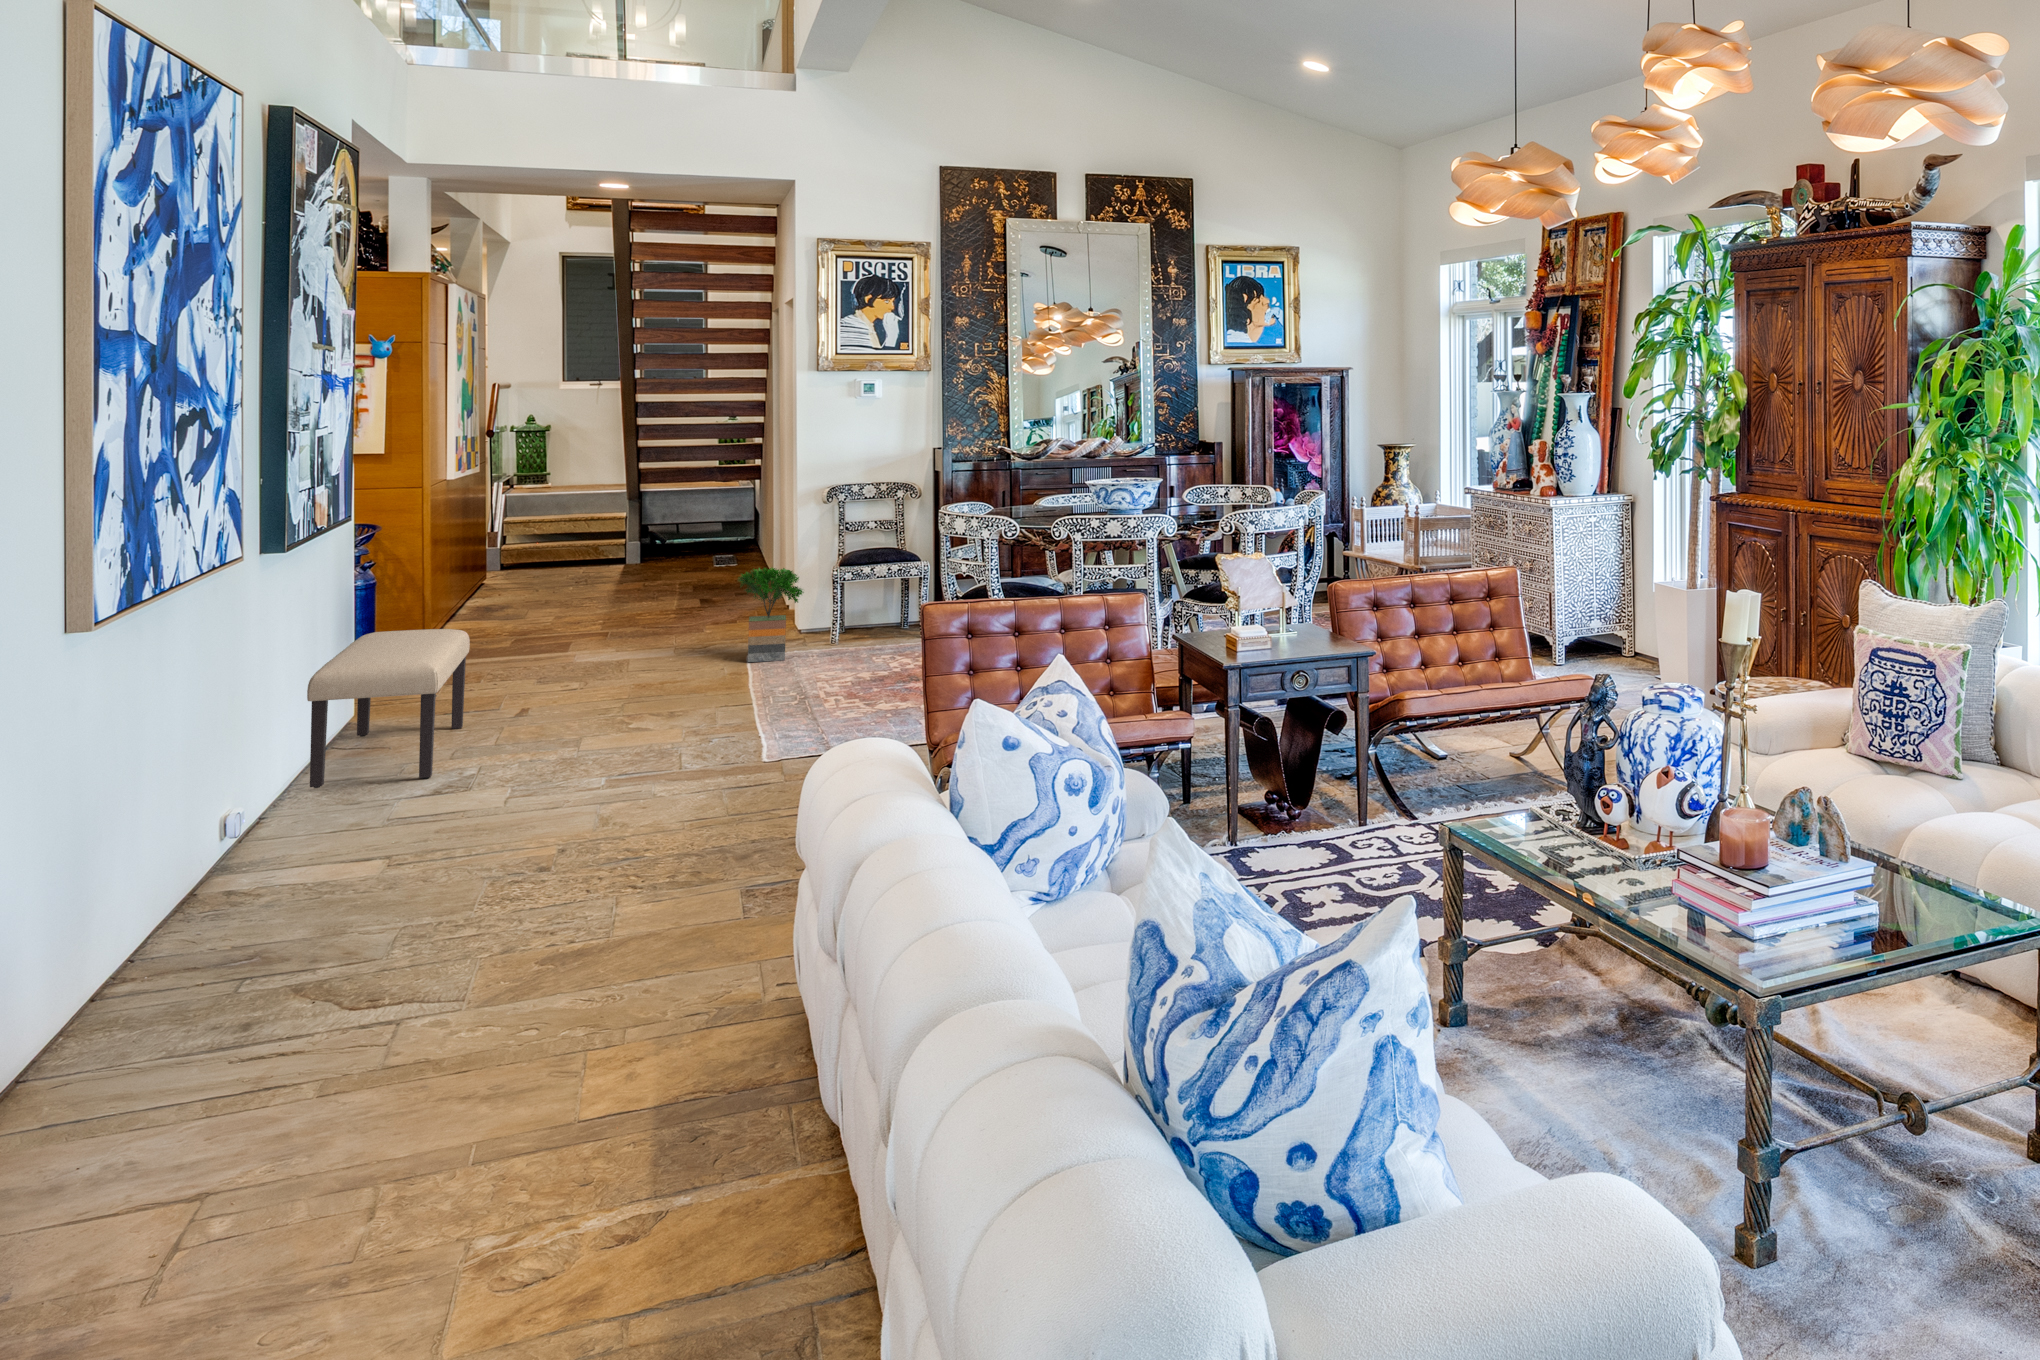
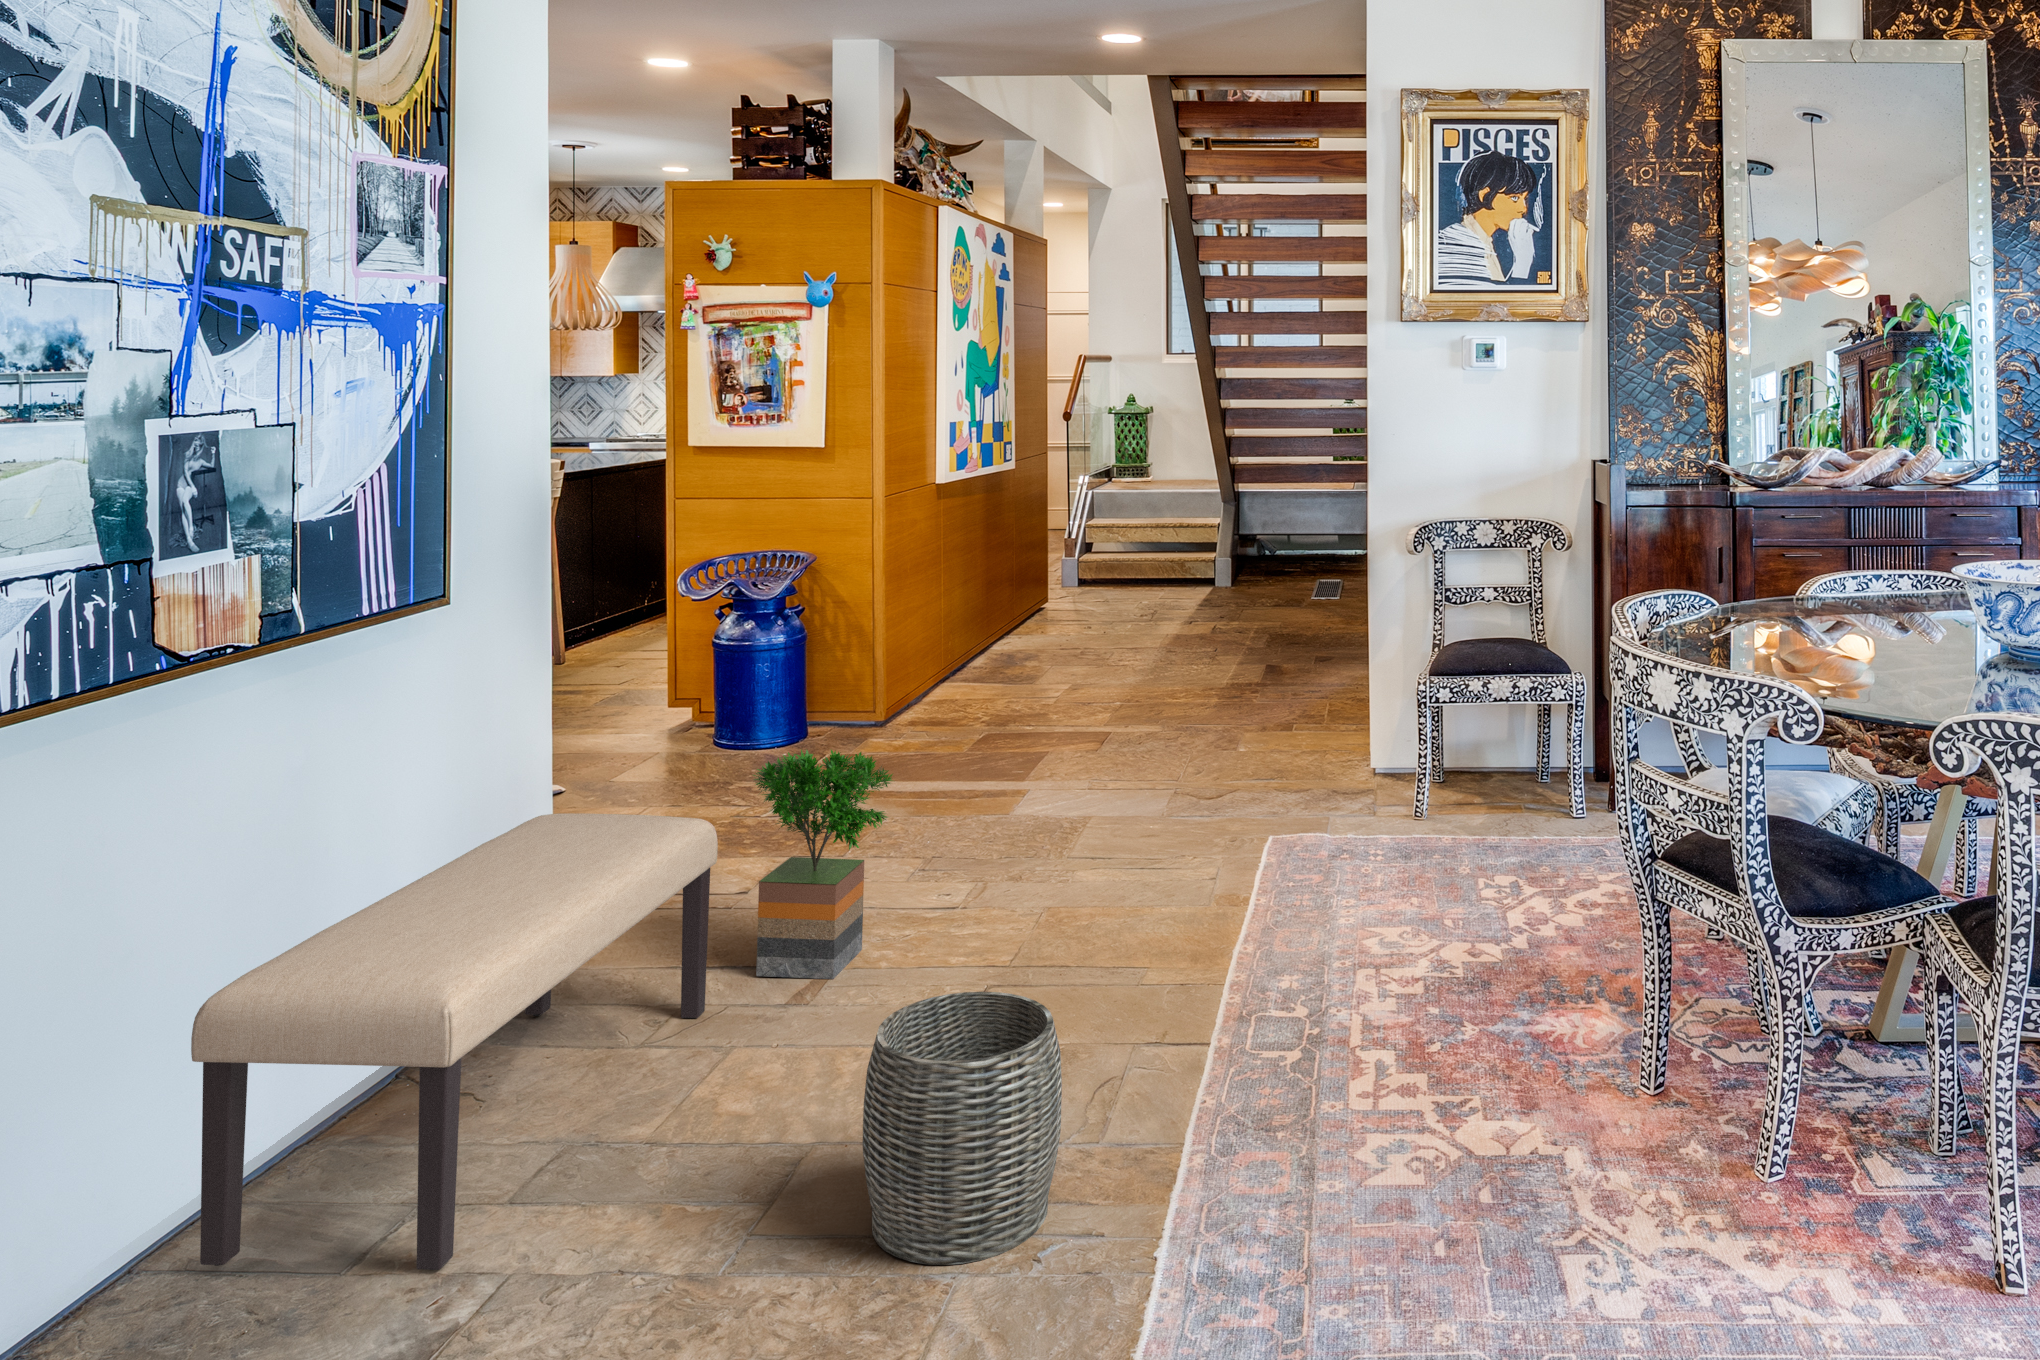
potted tree: present [739,568,804,662] -> present [753,750,893,979]
woven basket: none [618,663,705,753] -> present [862,992,1062,1265]

